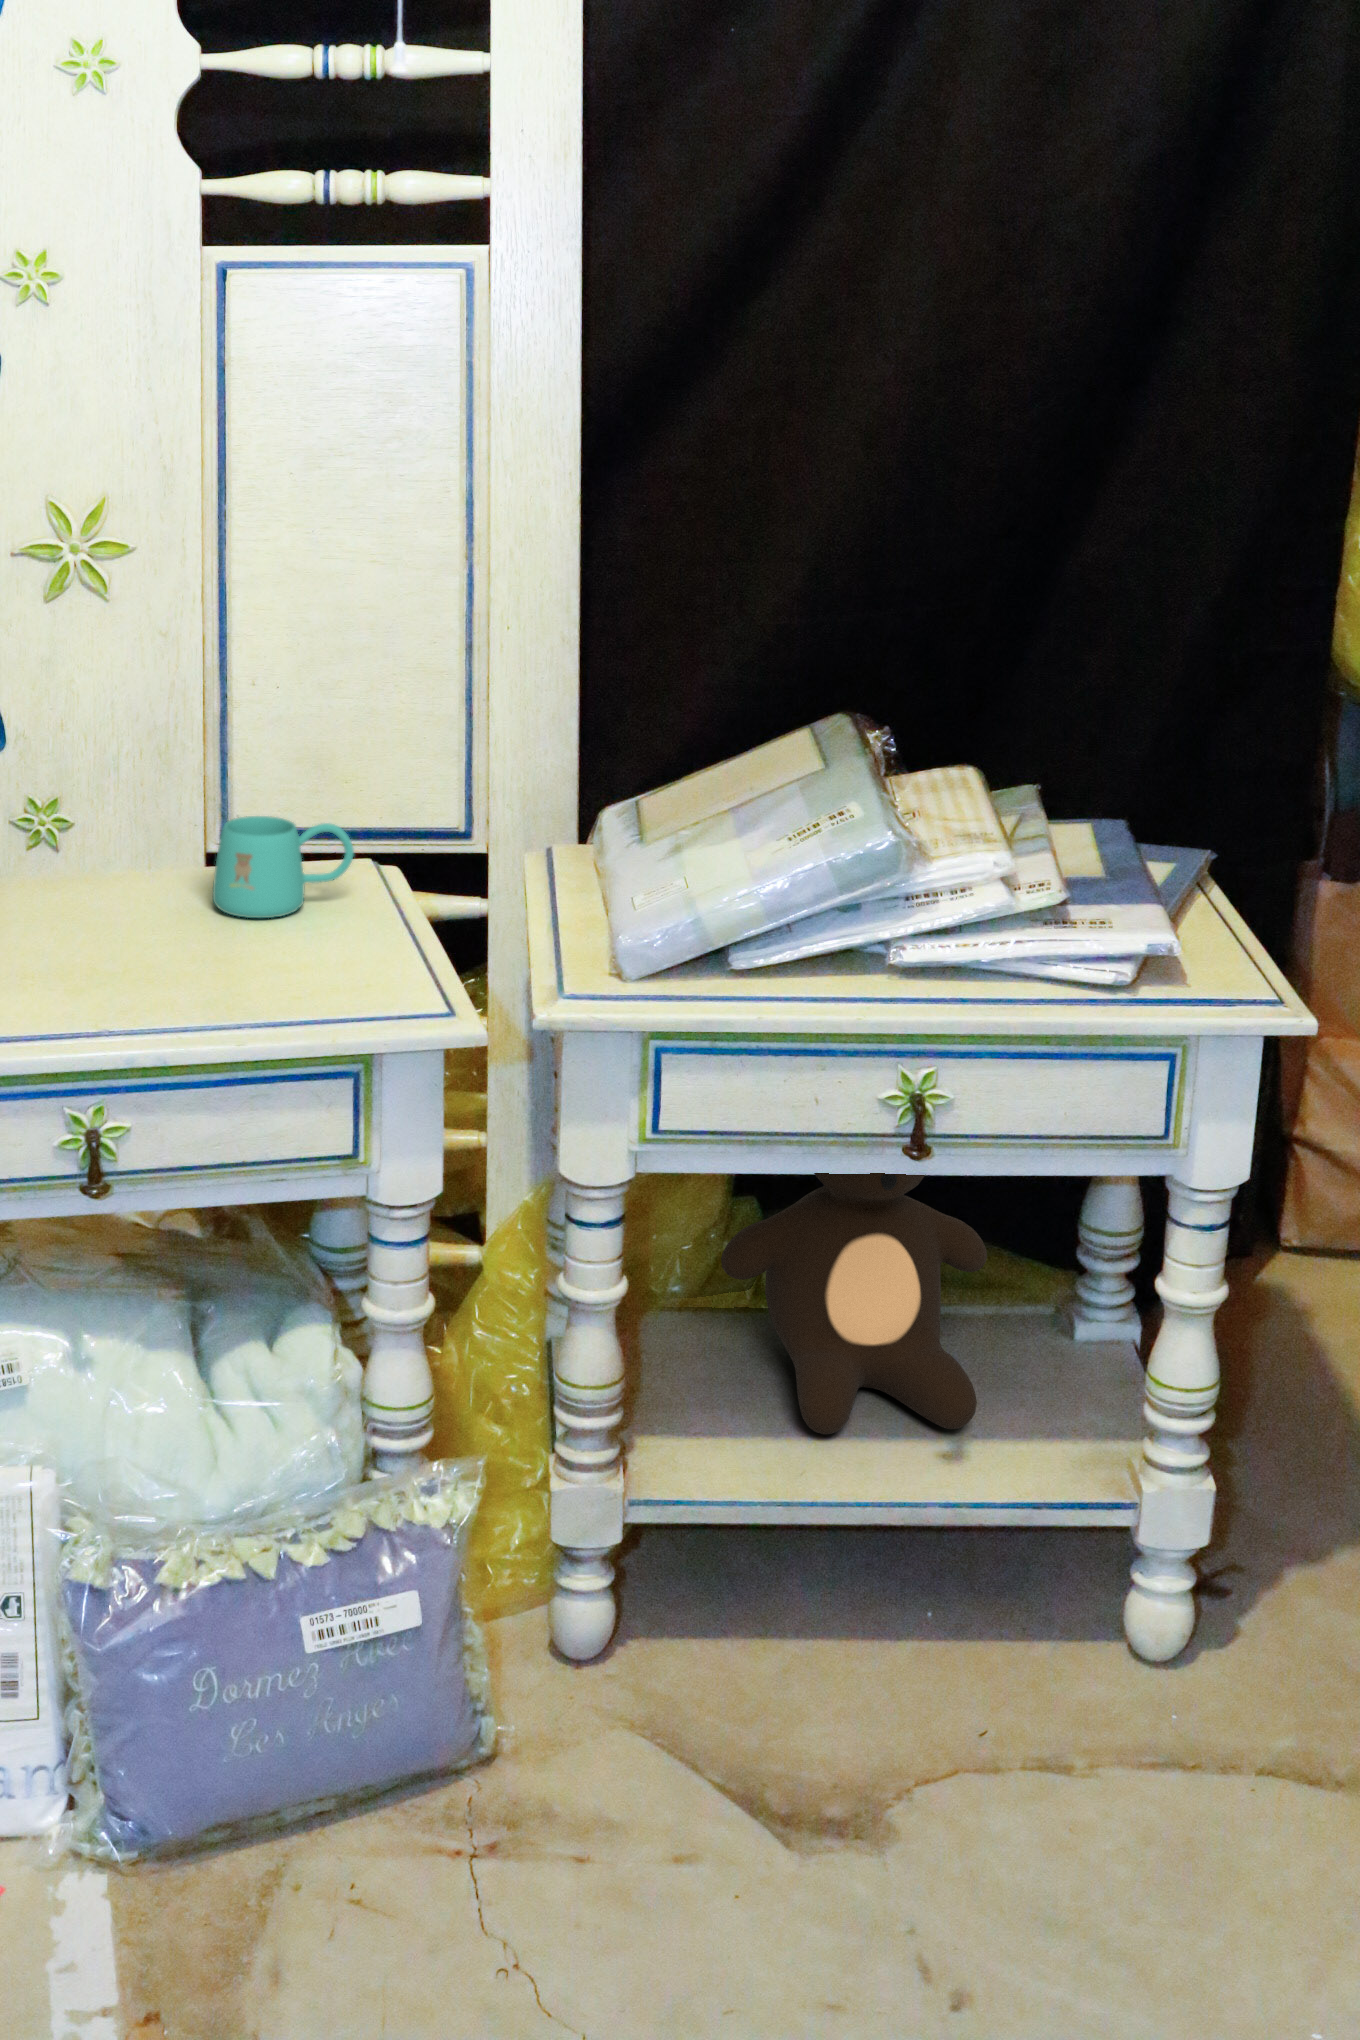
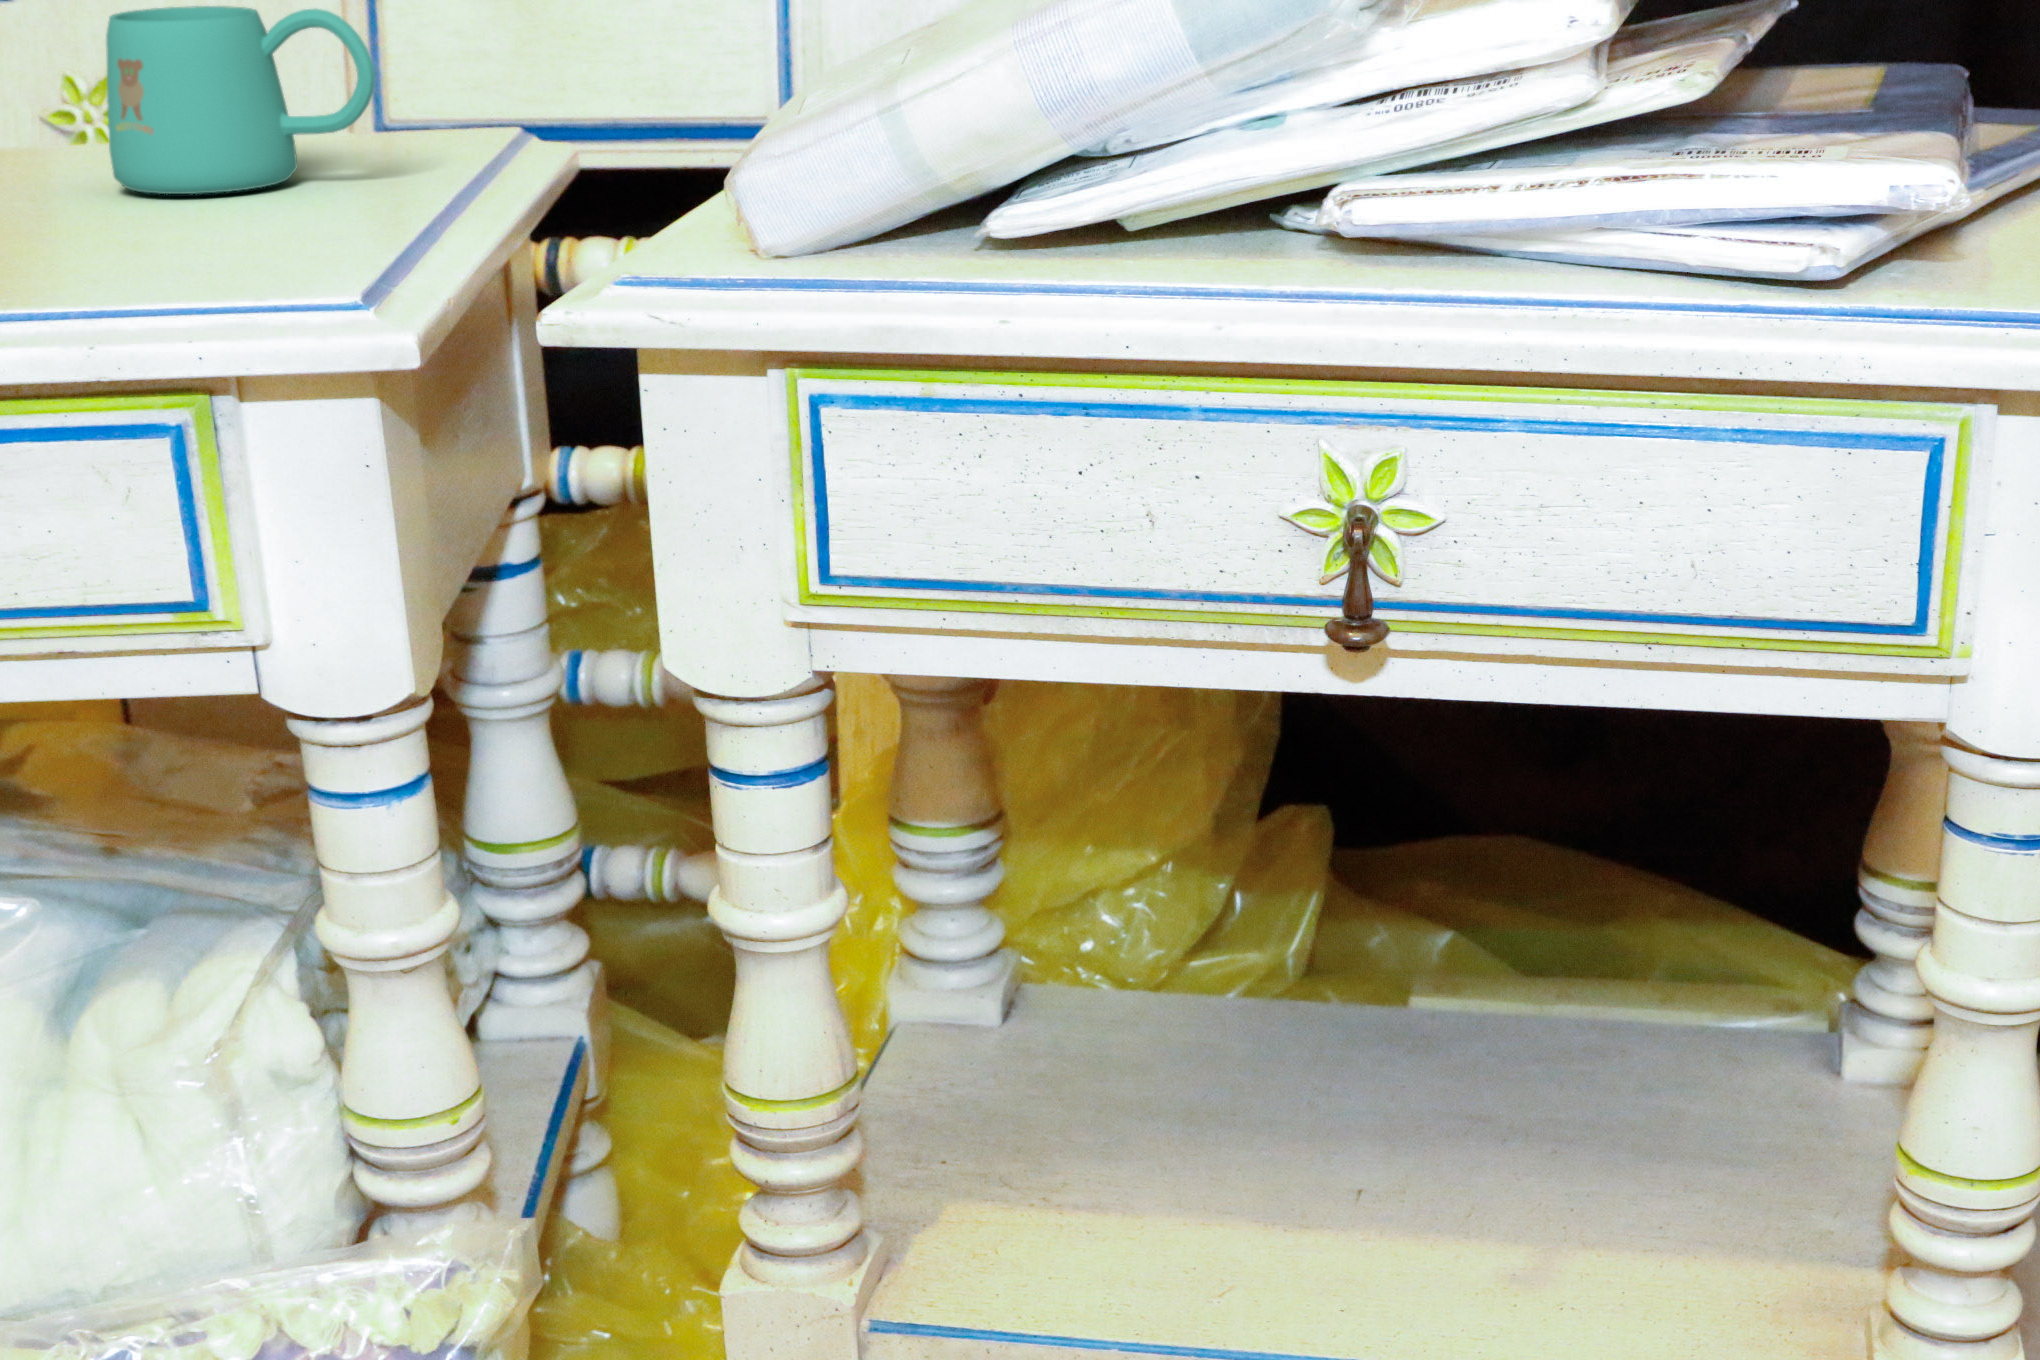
teddy bear: present [721,1173,987,1434] -> none [1176,517,1695,1226]

